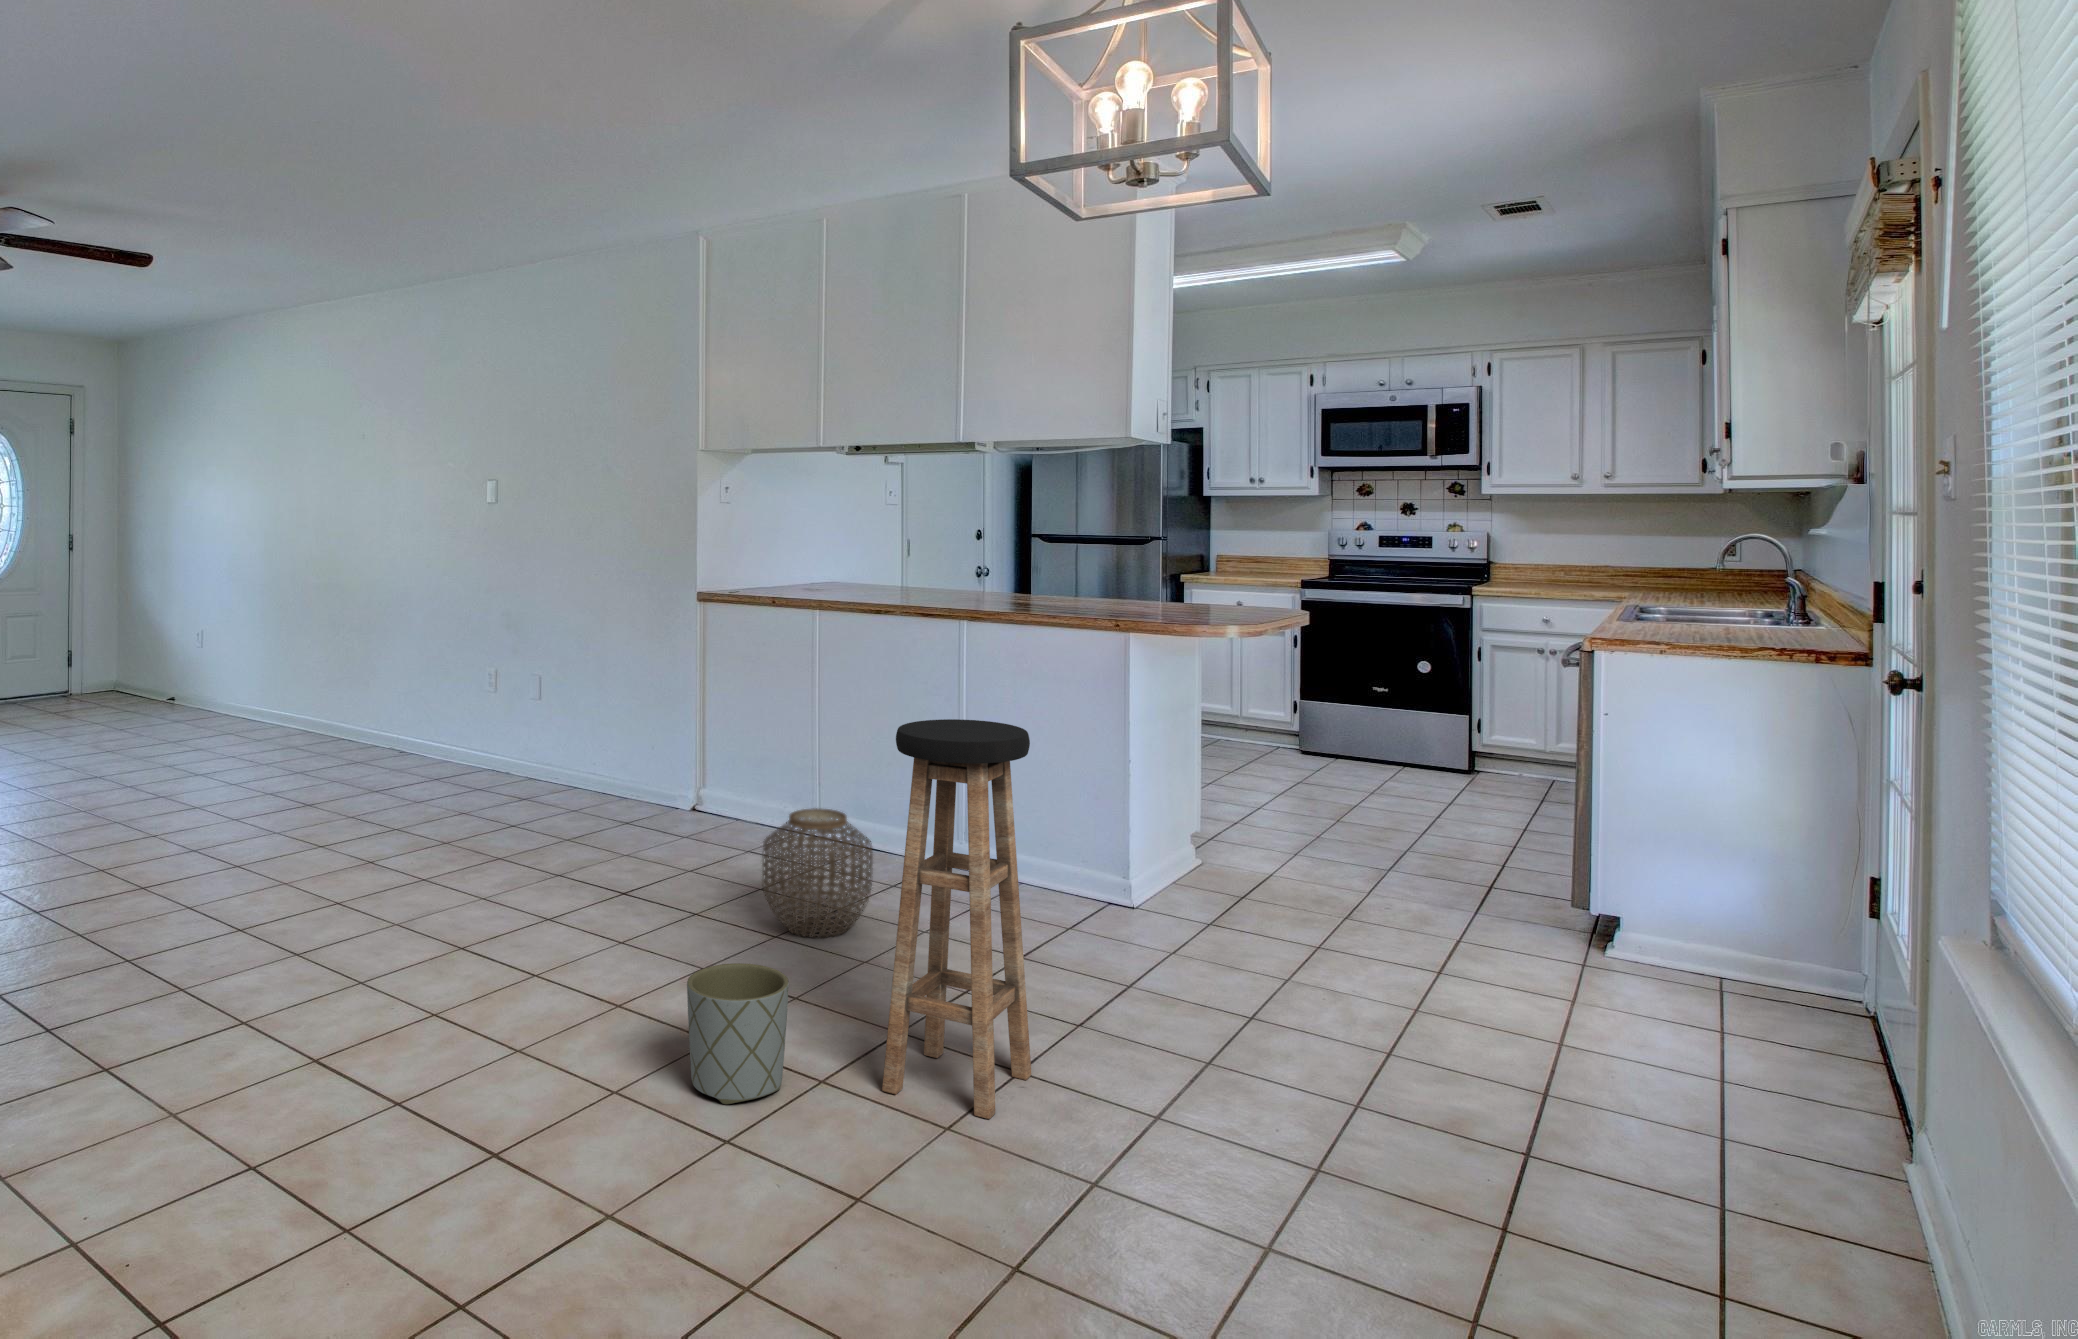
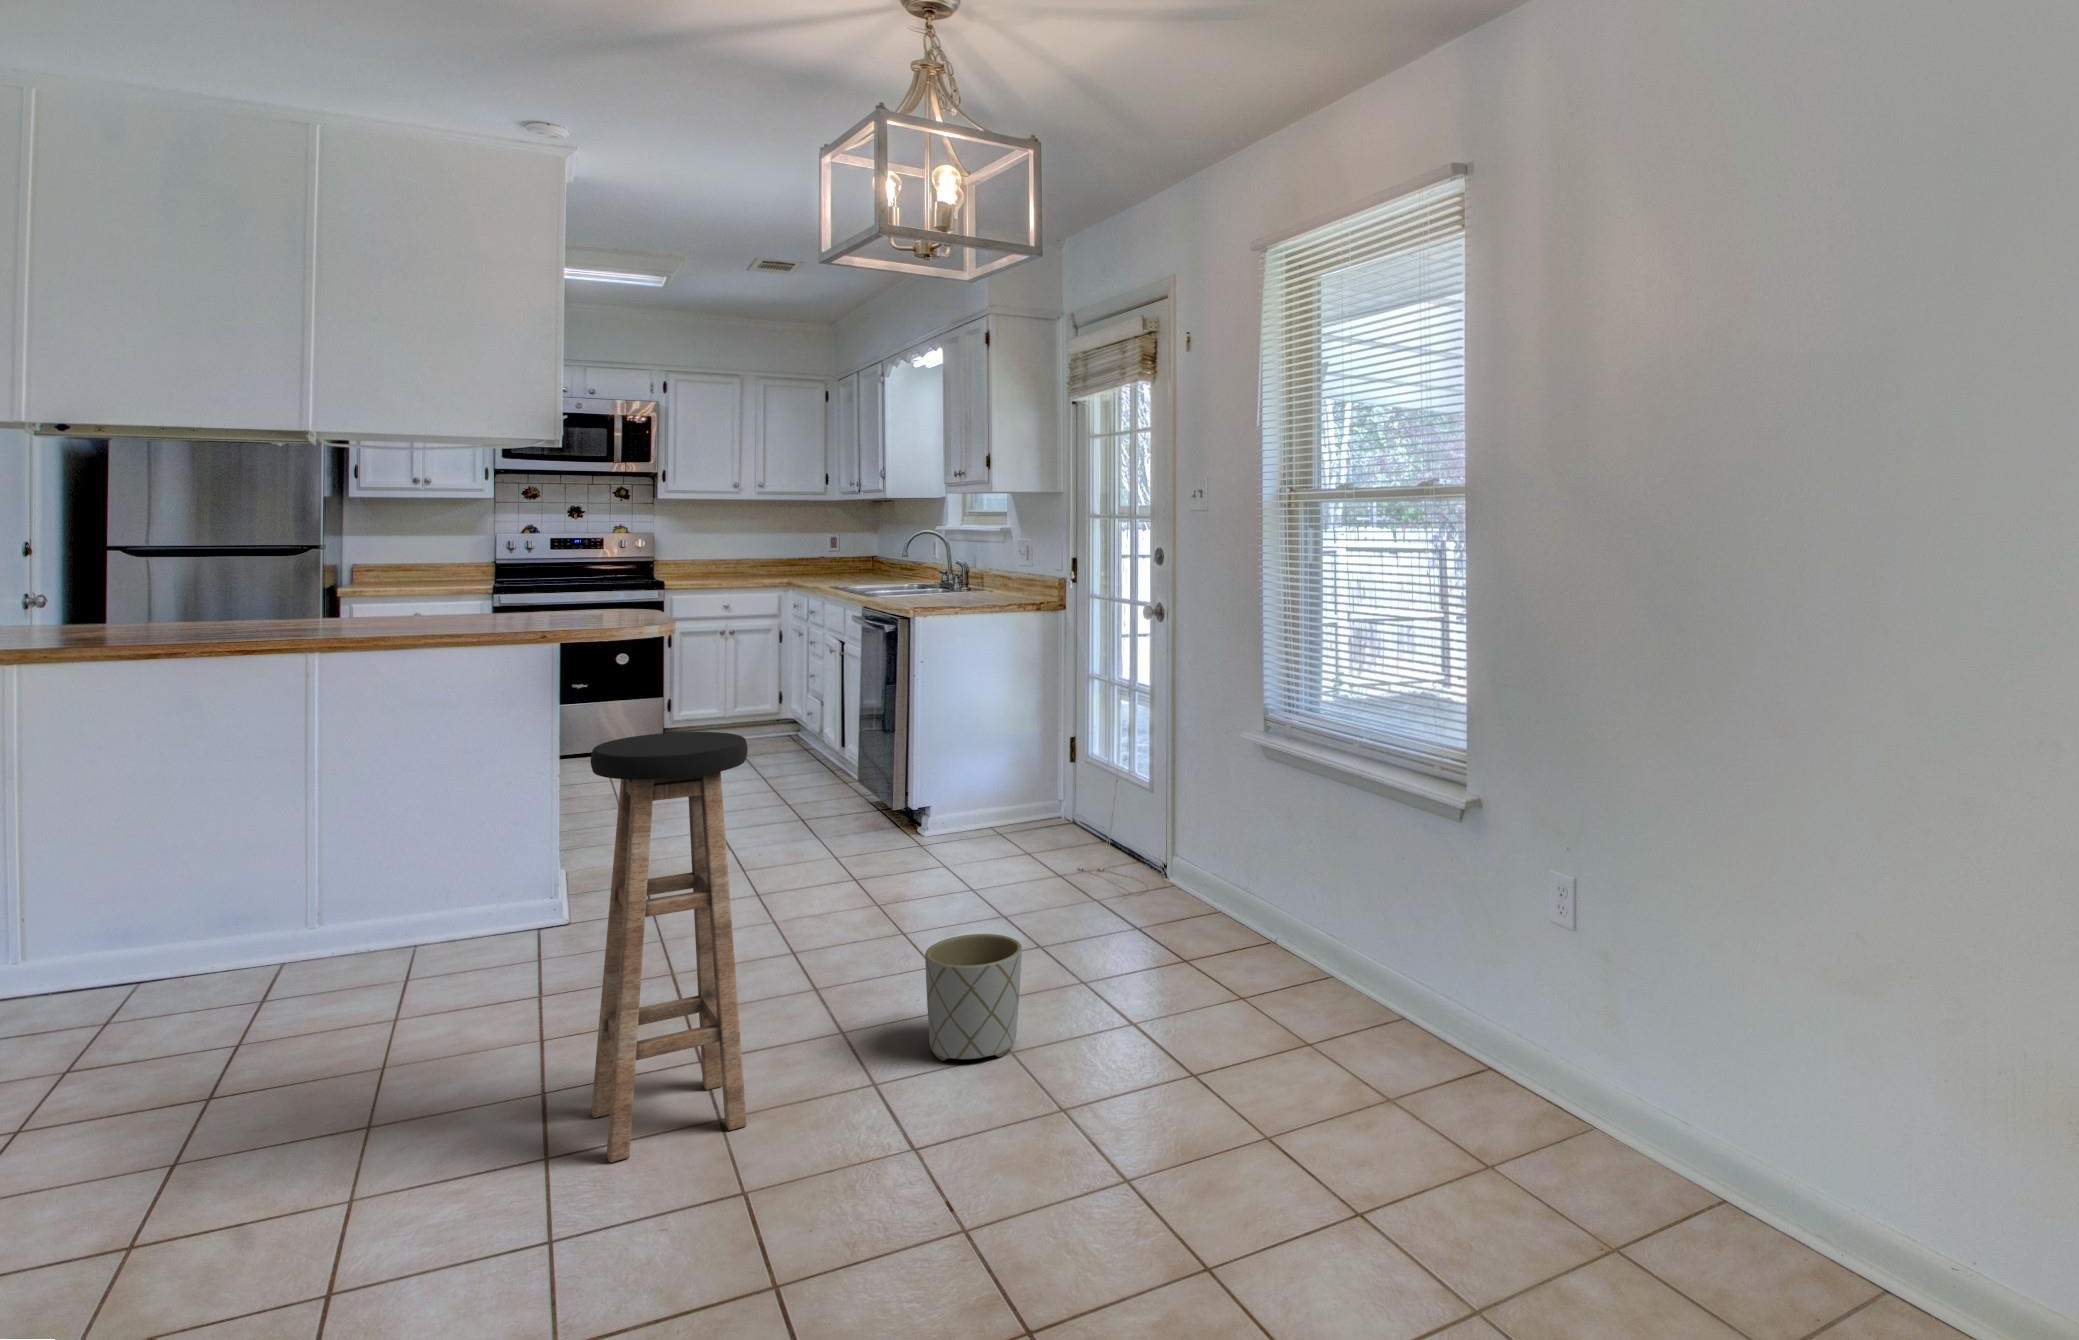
woven basket: present [762,808,872,938] -> none [110,917,309,1103]
planter: present [687,963,789,1104] -> present [925,934,1022,1061]

